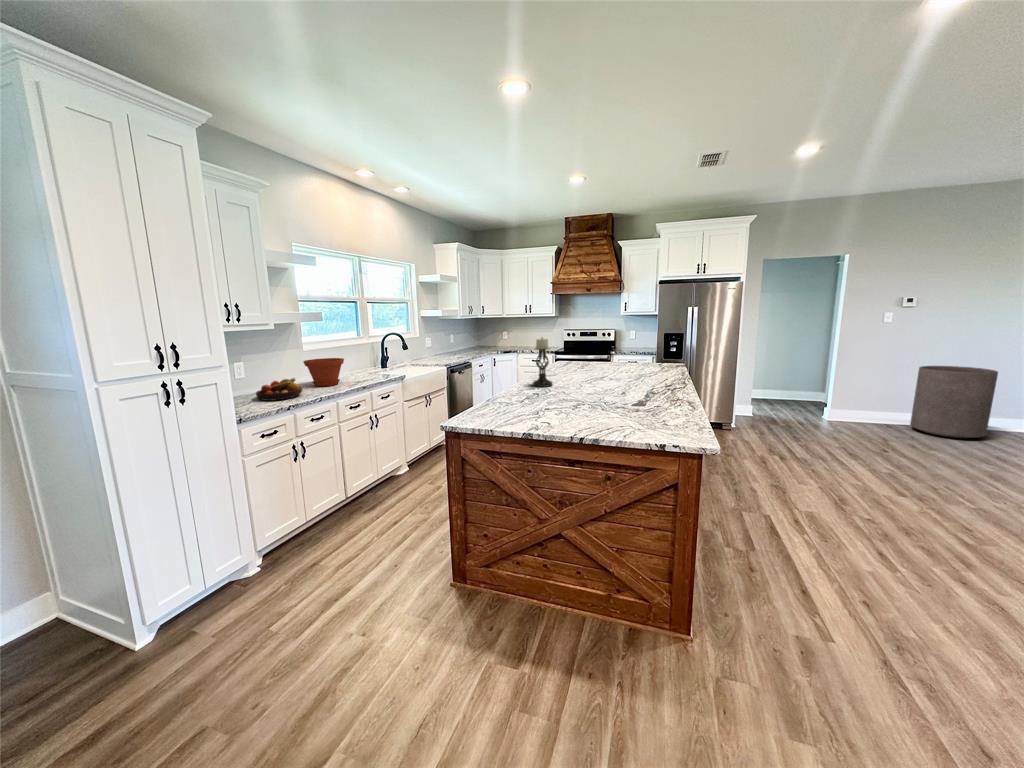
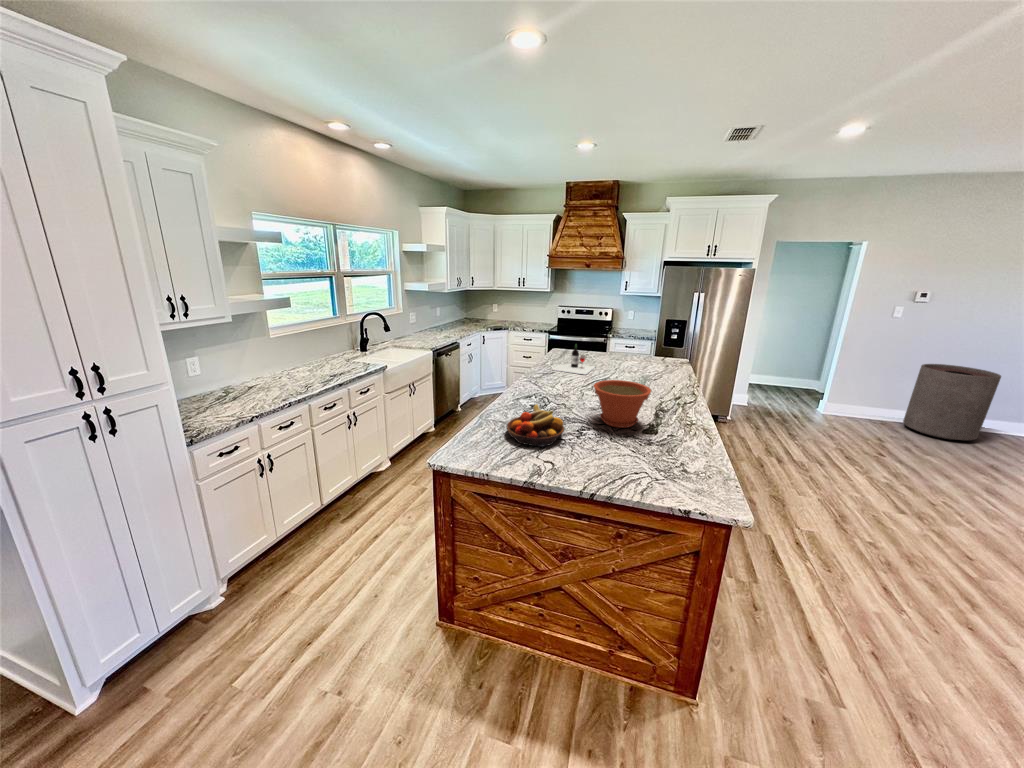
candle holder: present [532,337,553,387] -> none [529,340,552,396]
wine bottle: none [553,349,596,374] -> present [551,344,595,374]
plant pot: present [303,358,344,386] -> present [594,380,651,428]
fruit bowl: present [256,378,302,401] -> present [507,404,564,447]

